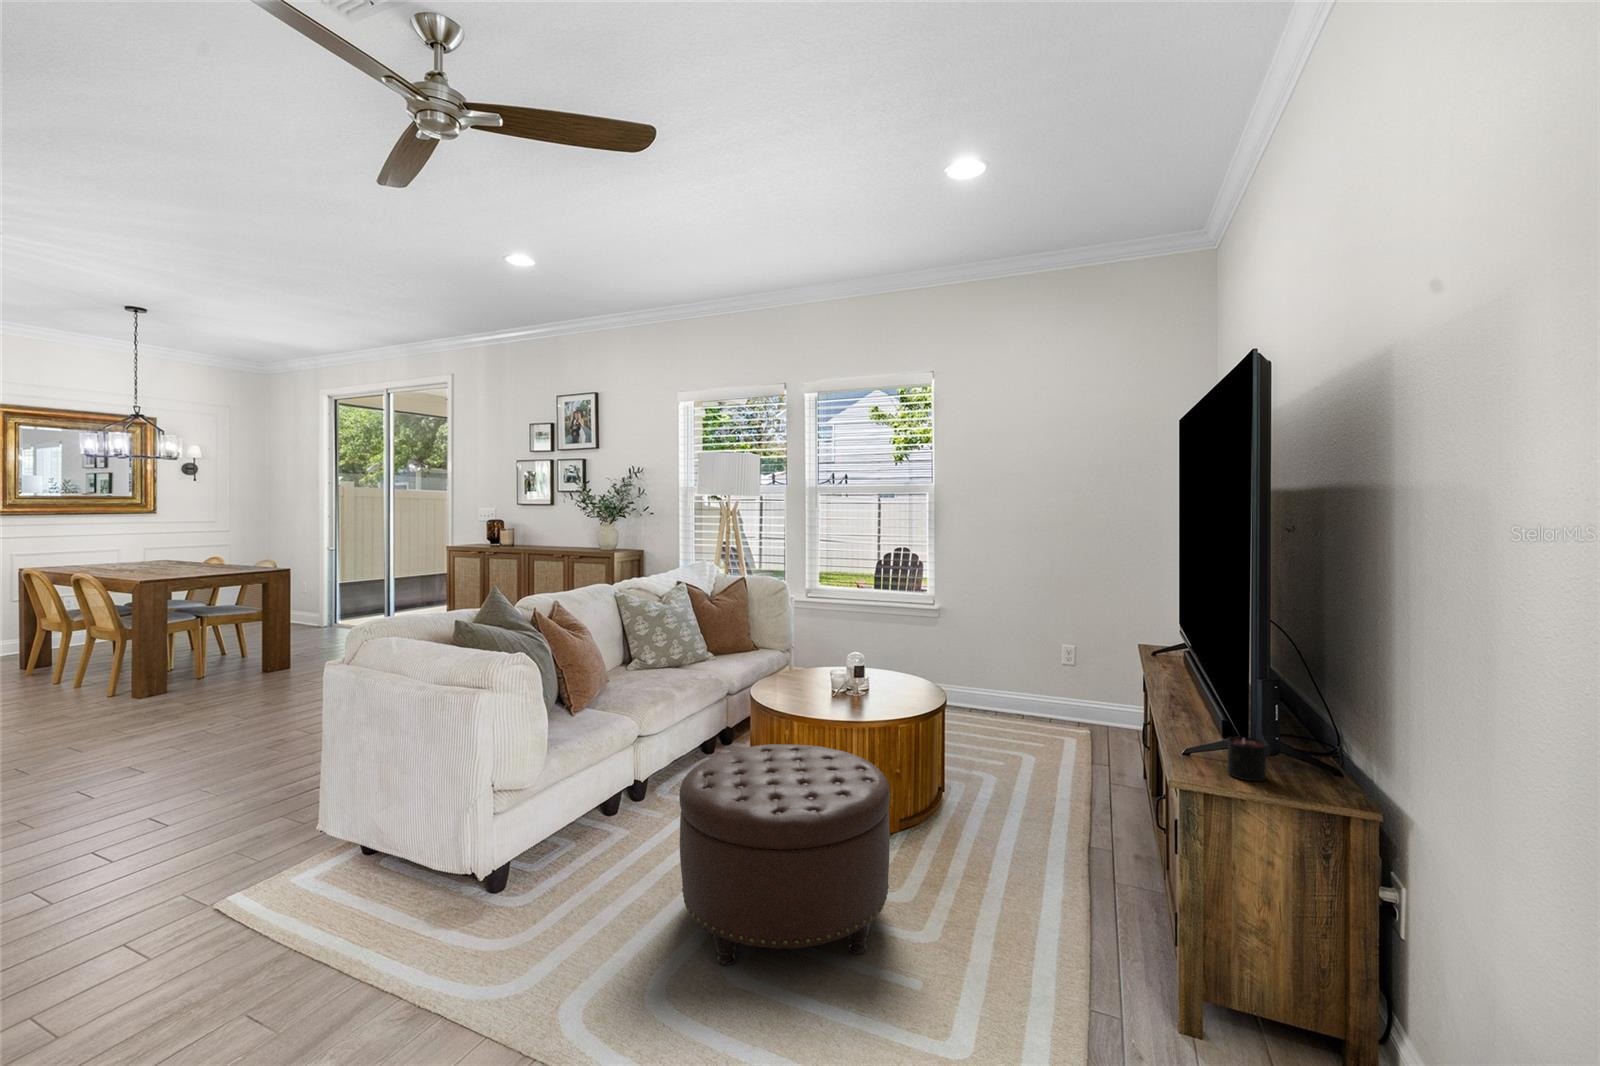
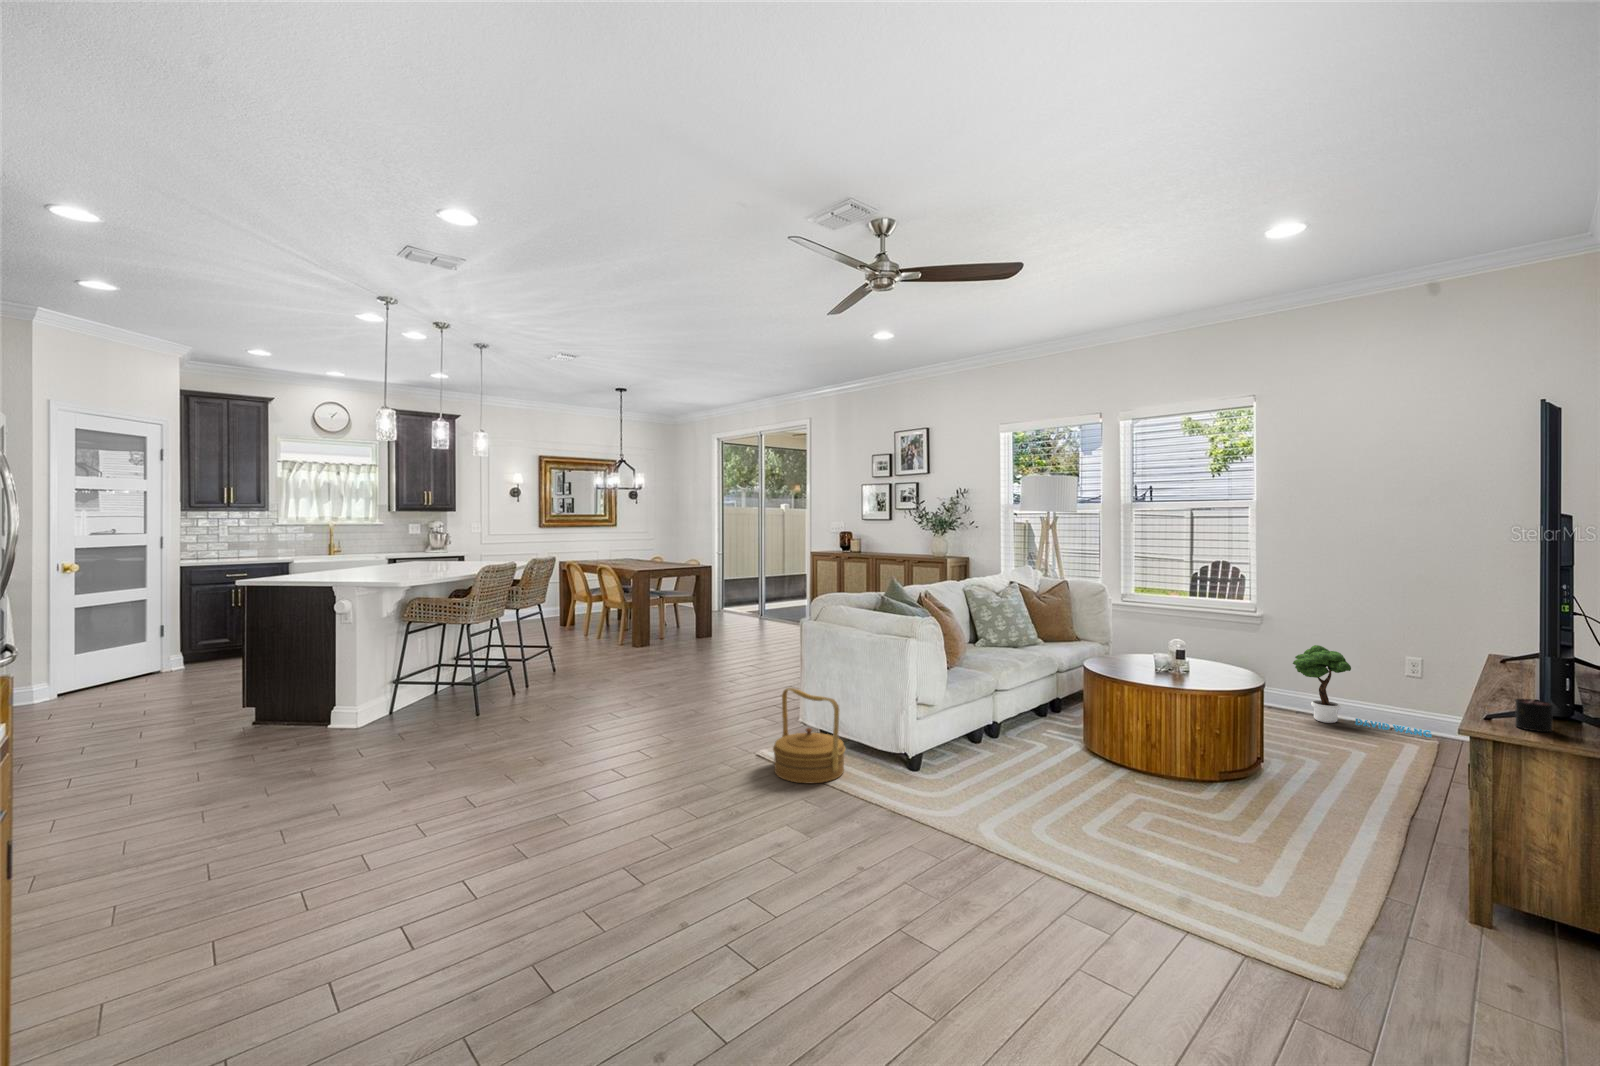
potted tree: none [970,640,1089,730] -> present [1293,645,1432,737]
ottoman: present [679,744,890,965] -> none [1045,696,1211,840]
woven basket: none [235,781,382,954] -> present [773,688,845,784]

